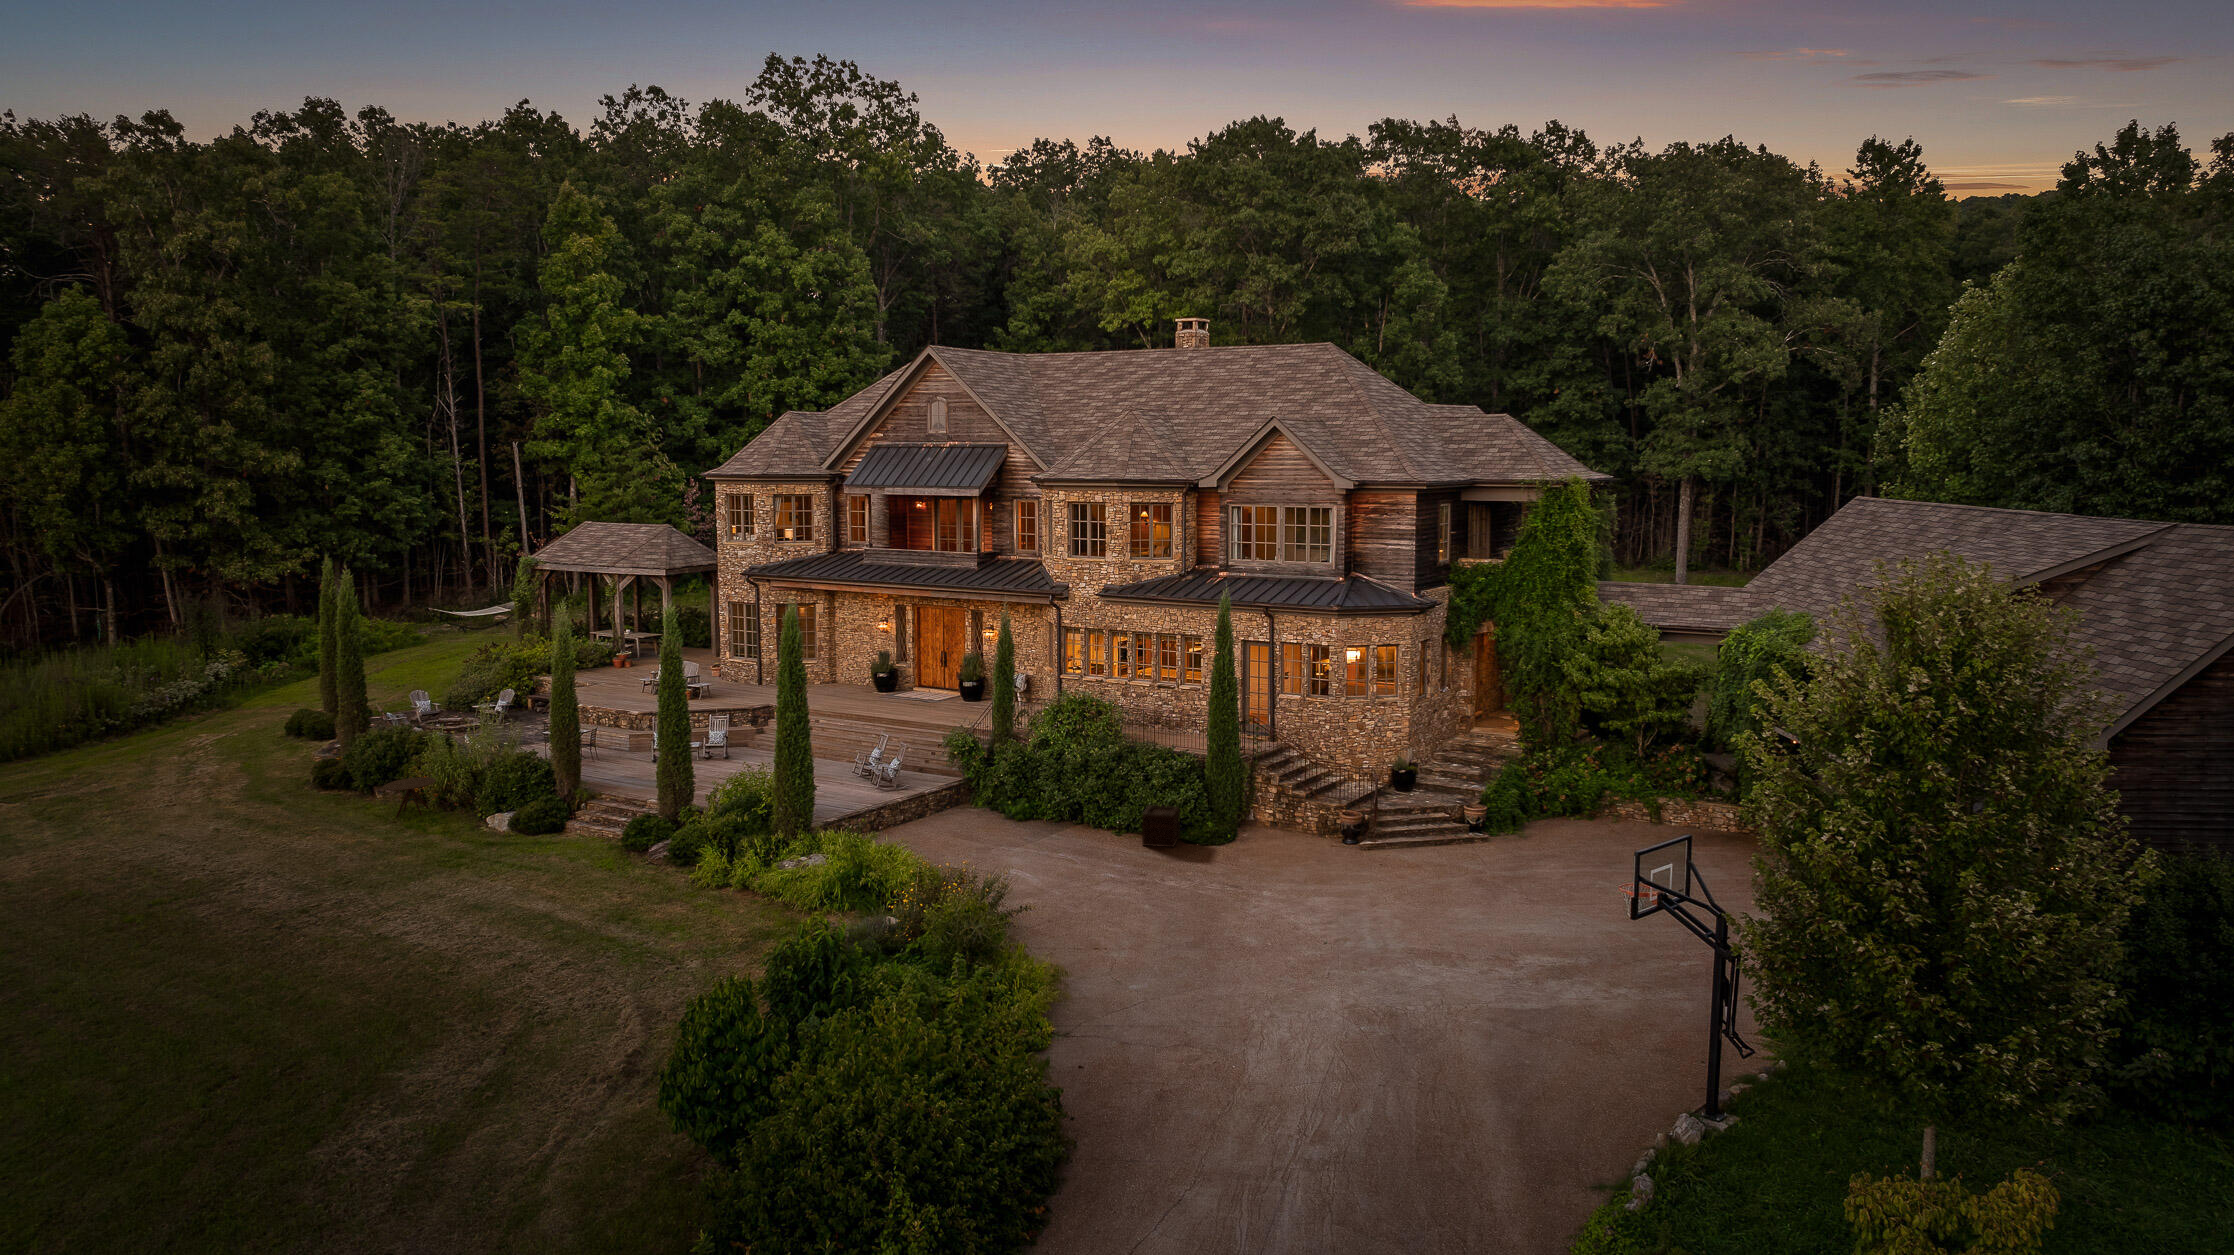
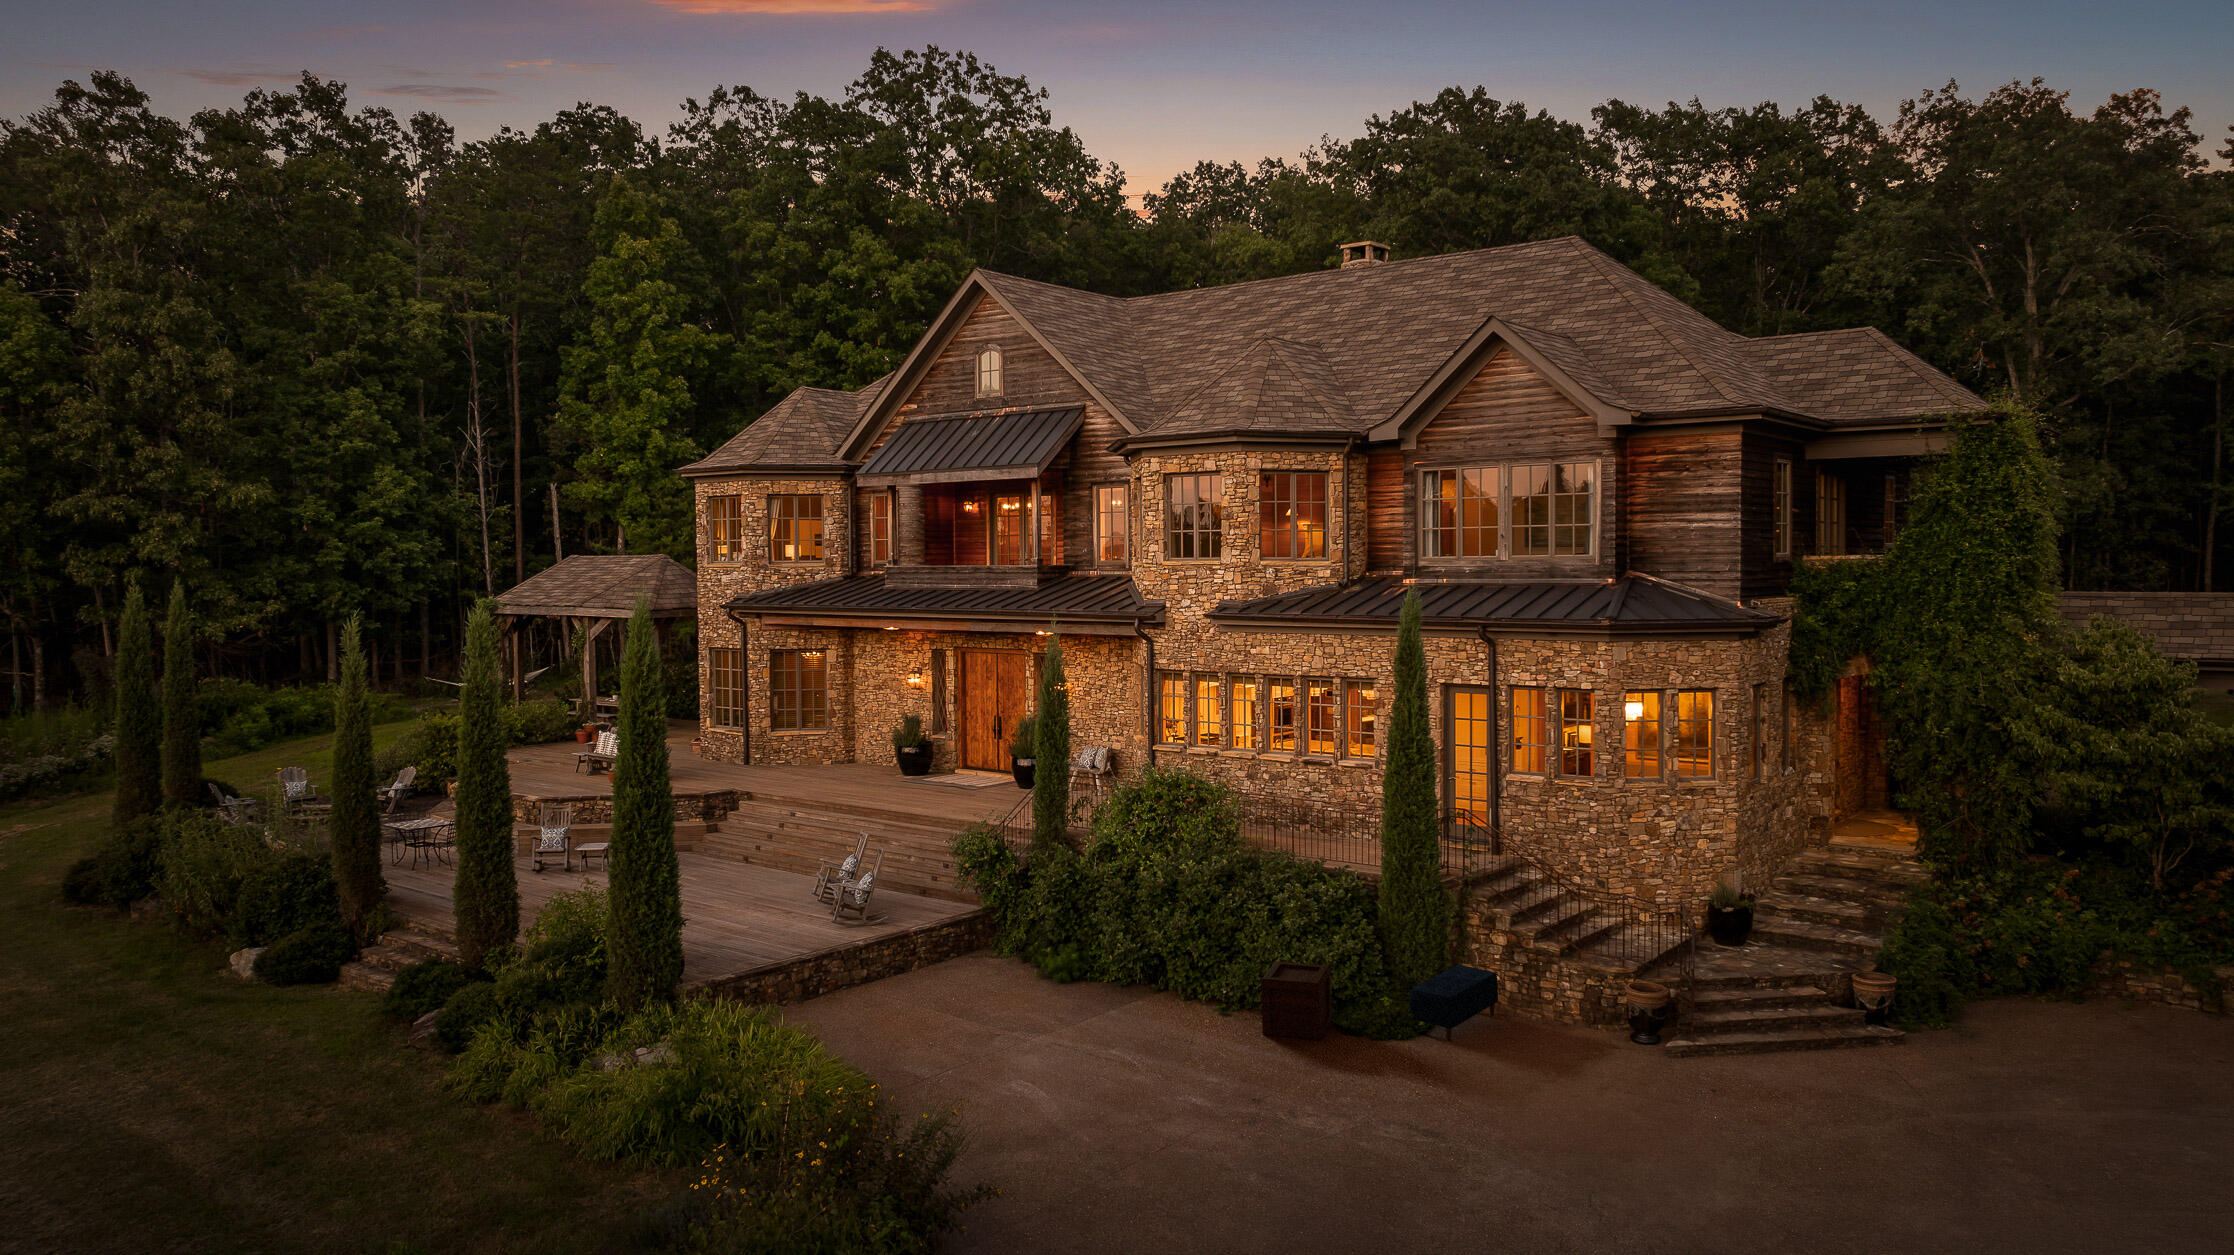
round table: present [383,777,436,817] -> none [112,887,196,948]
bench: none [1224,805,1272,846] -> present [1410,965,1498,1041]

